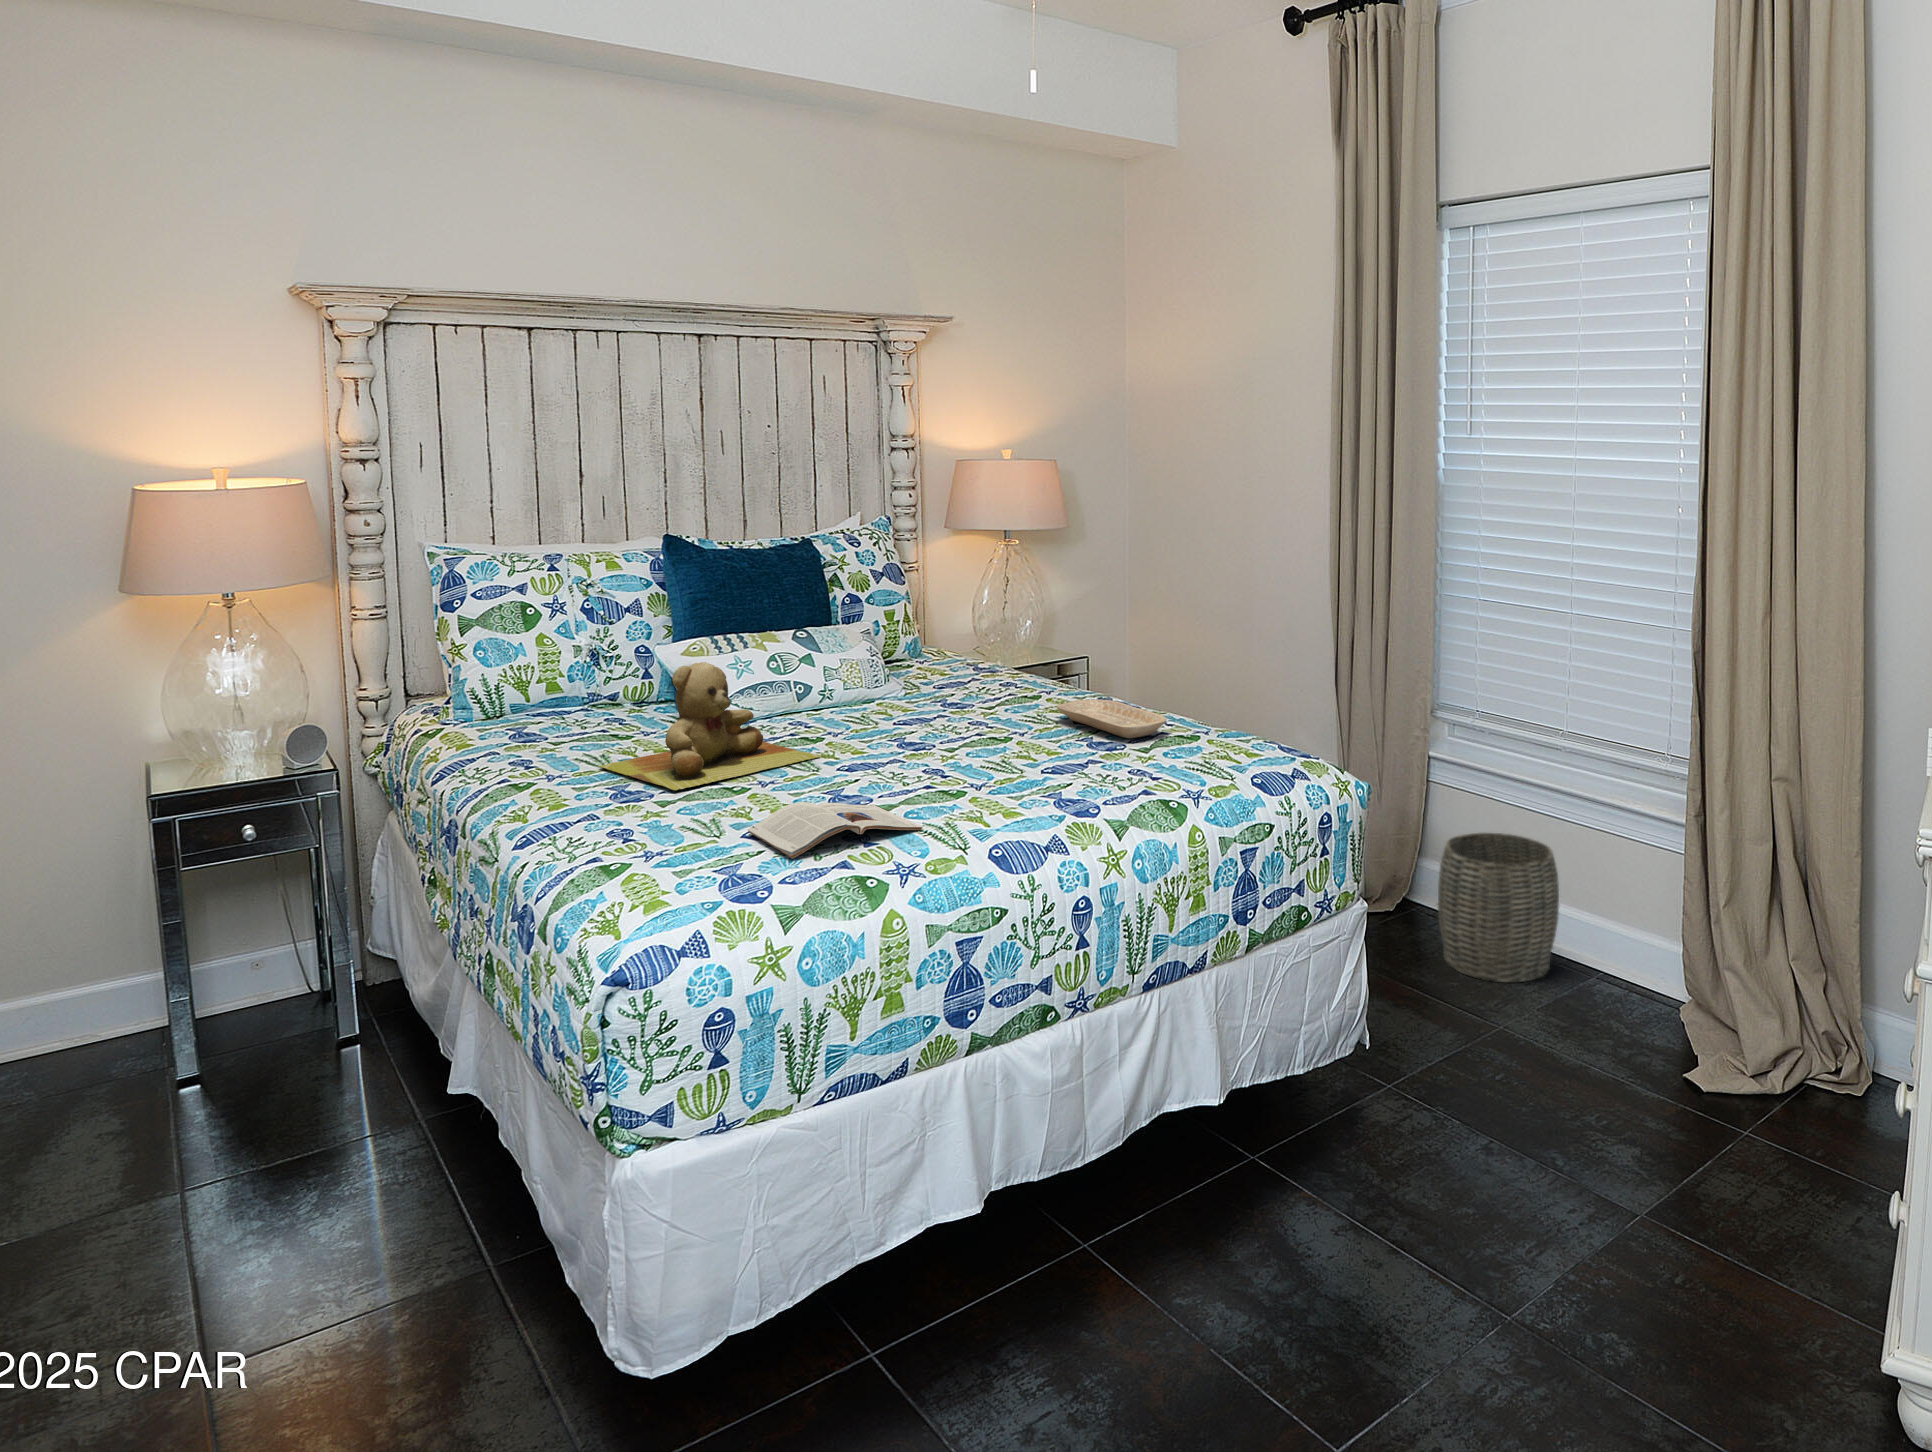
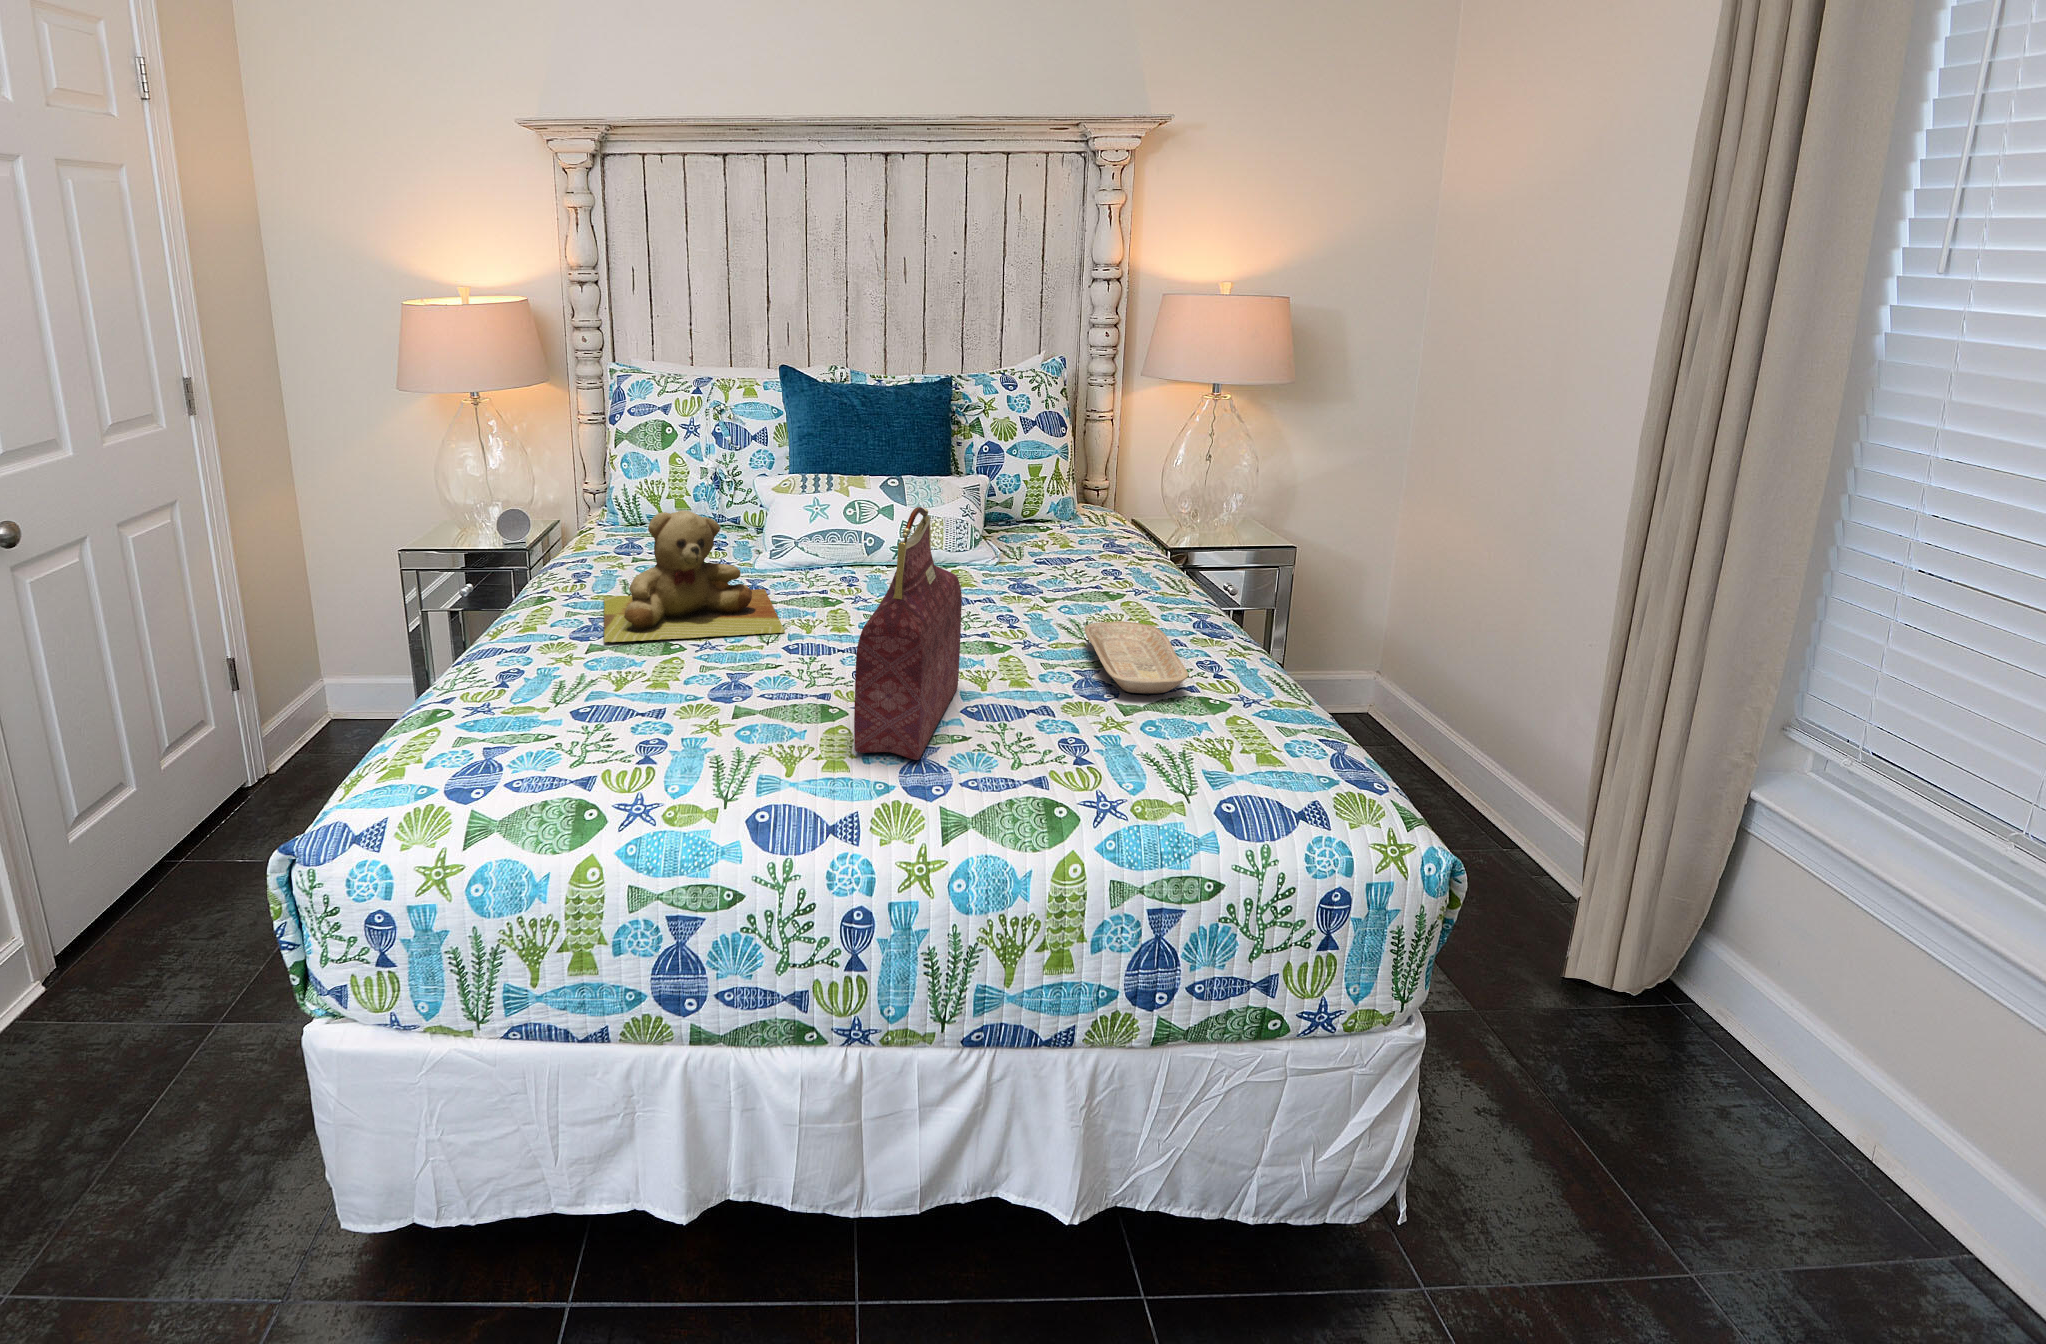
handbag: none [971,608,1065,799] -> present [854,507,962,760]
magazine: present [748,802,923,859] -> none [538,694,721,765]
woven basket: present [1438,833,1559,982] -> none [1668,940,1924,1215]

